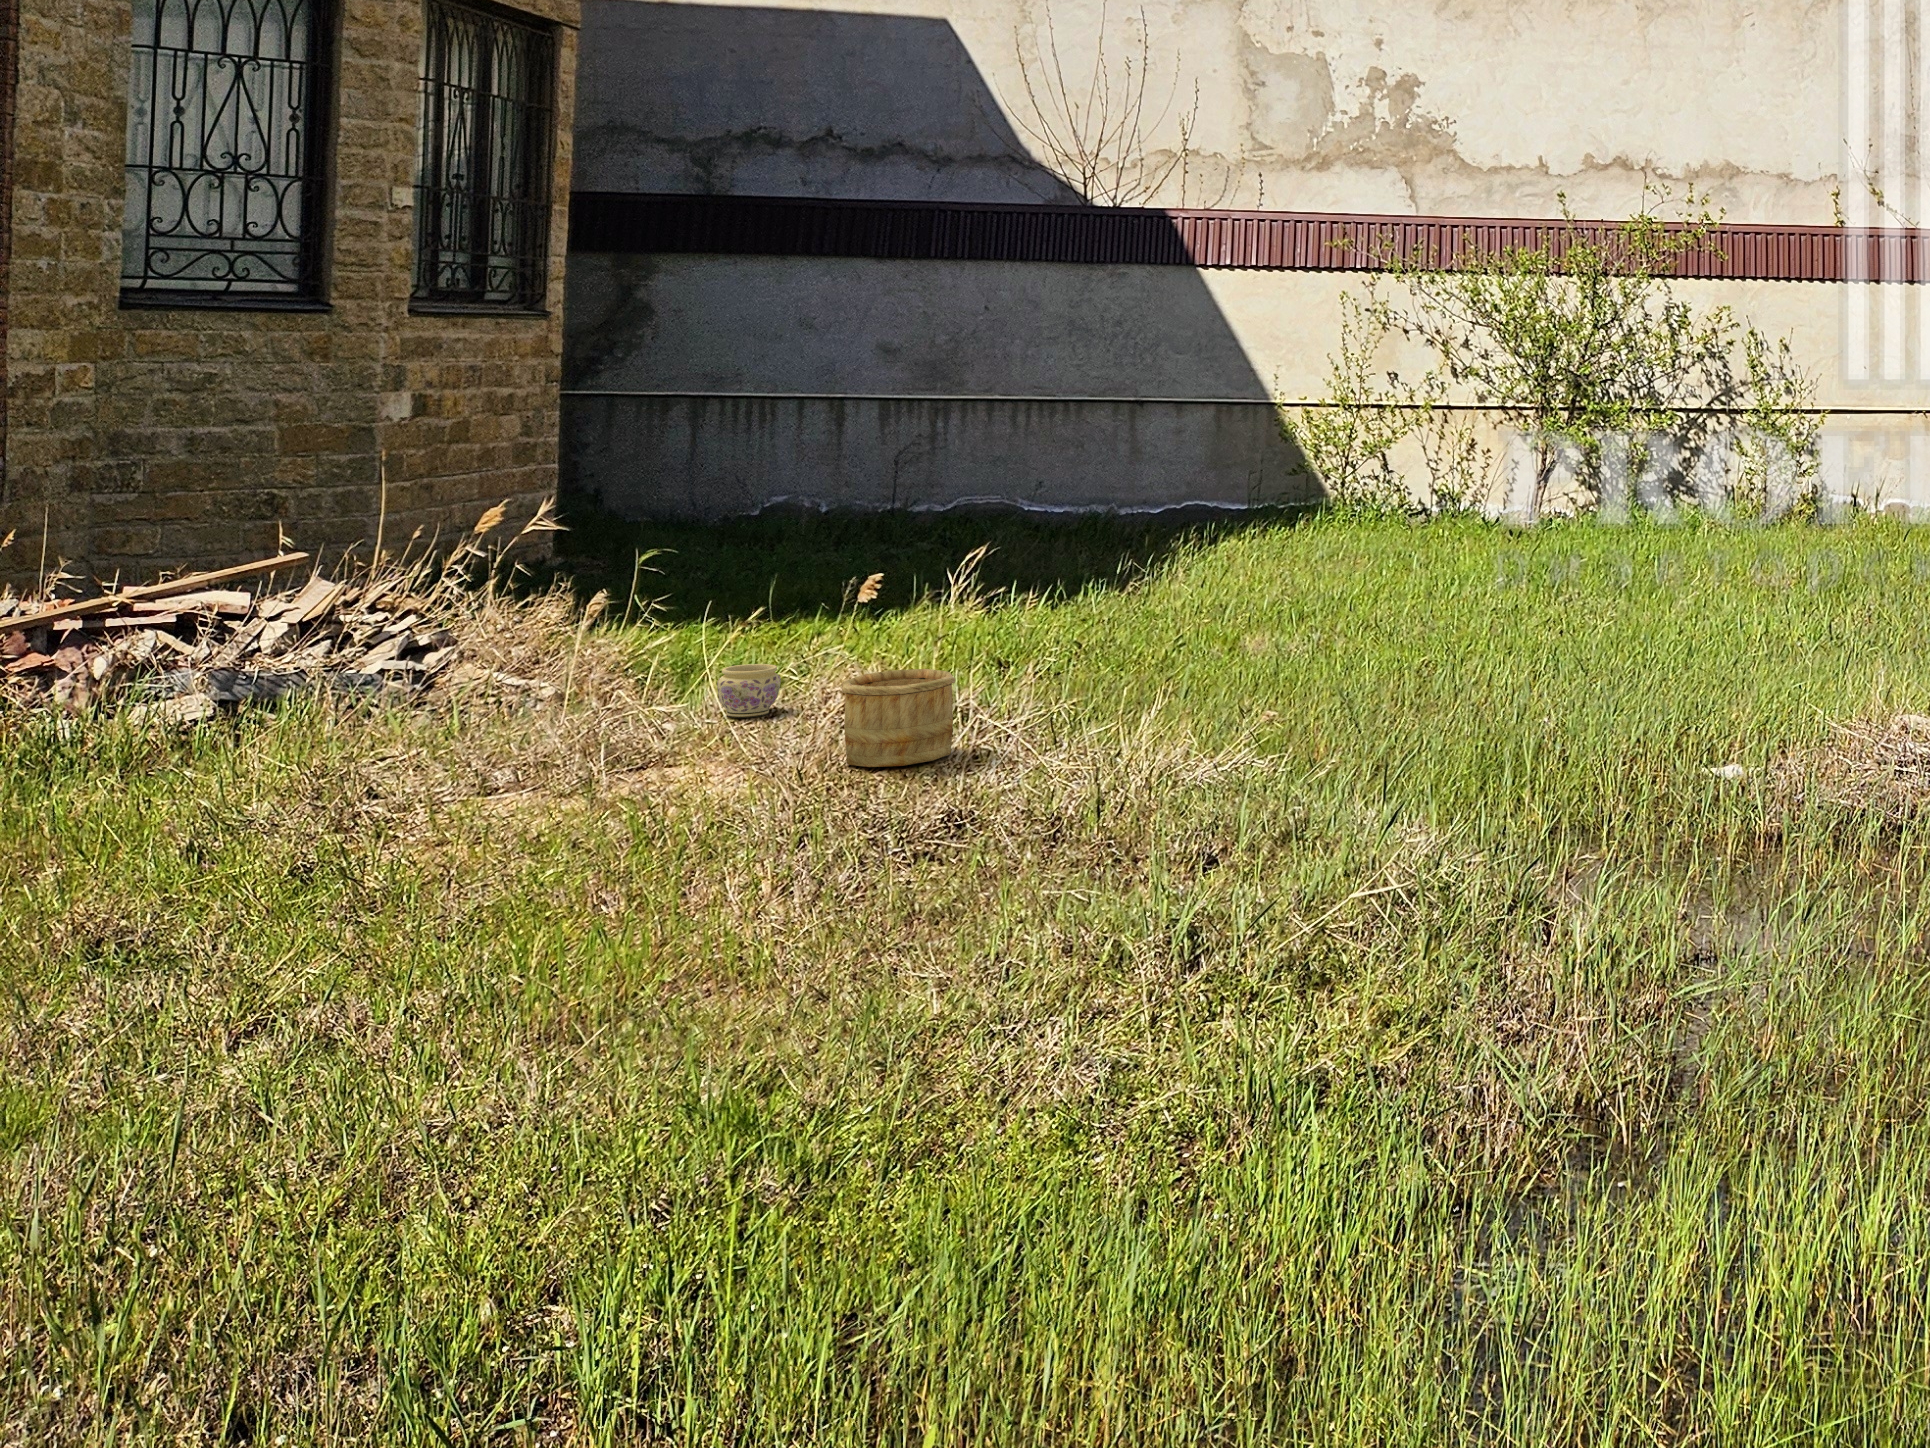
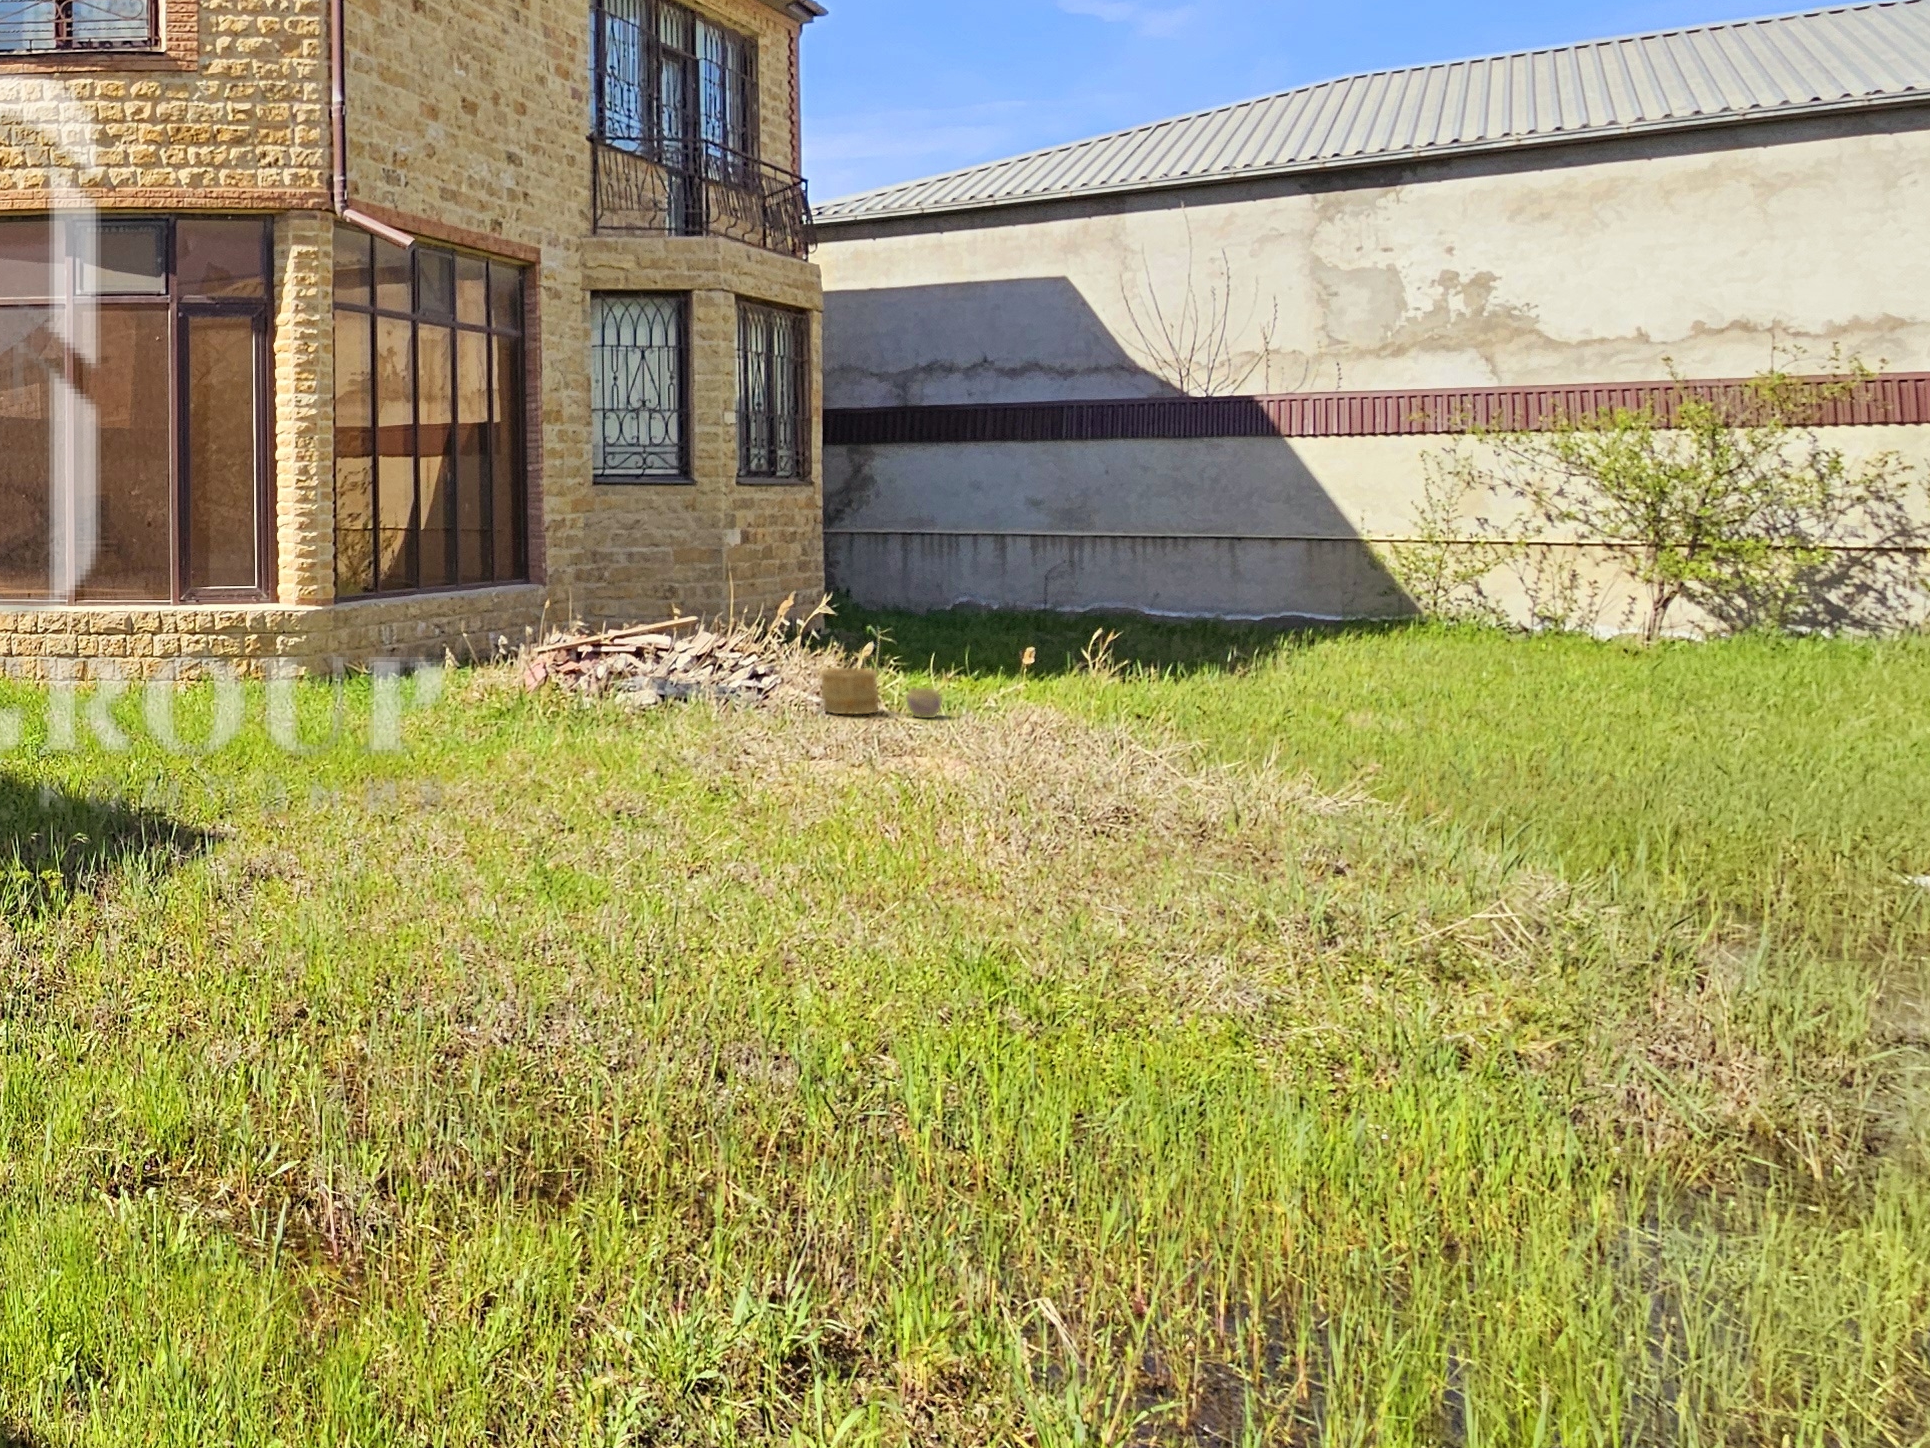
wooden bucket: present [841,669,956,767] -> present [820,668,878,715]

